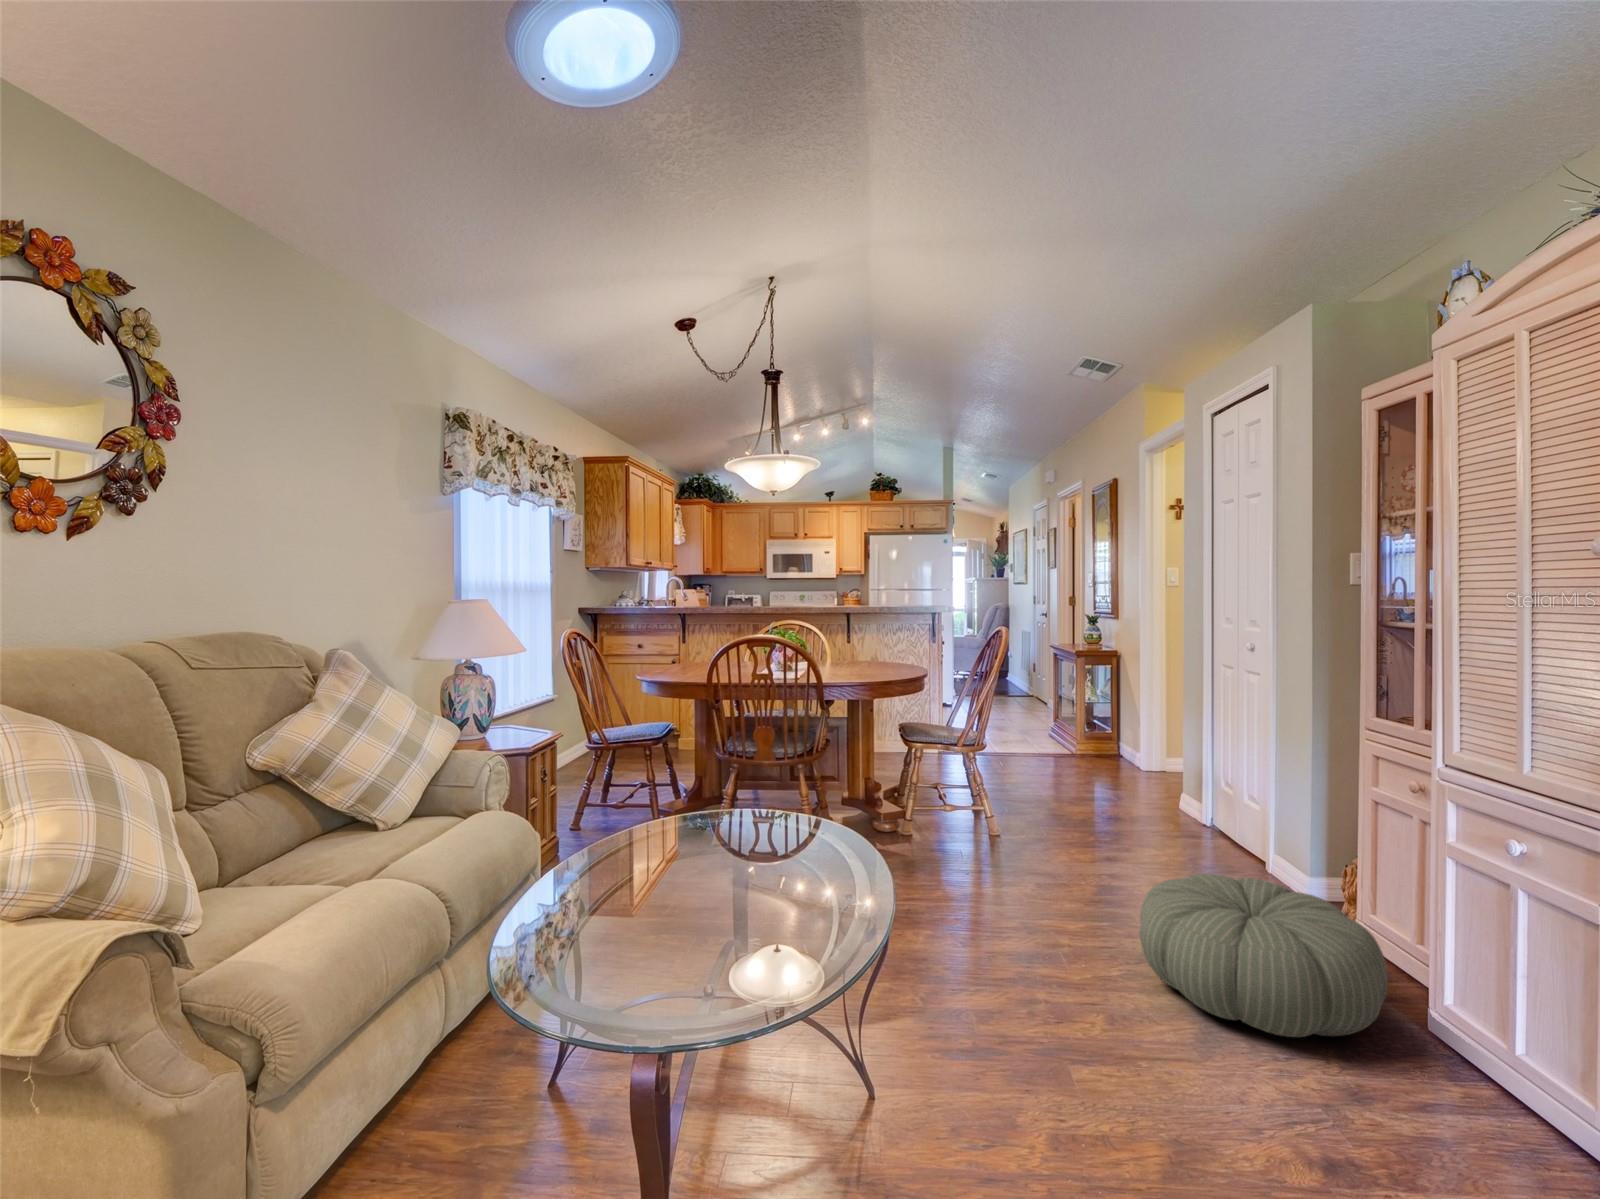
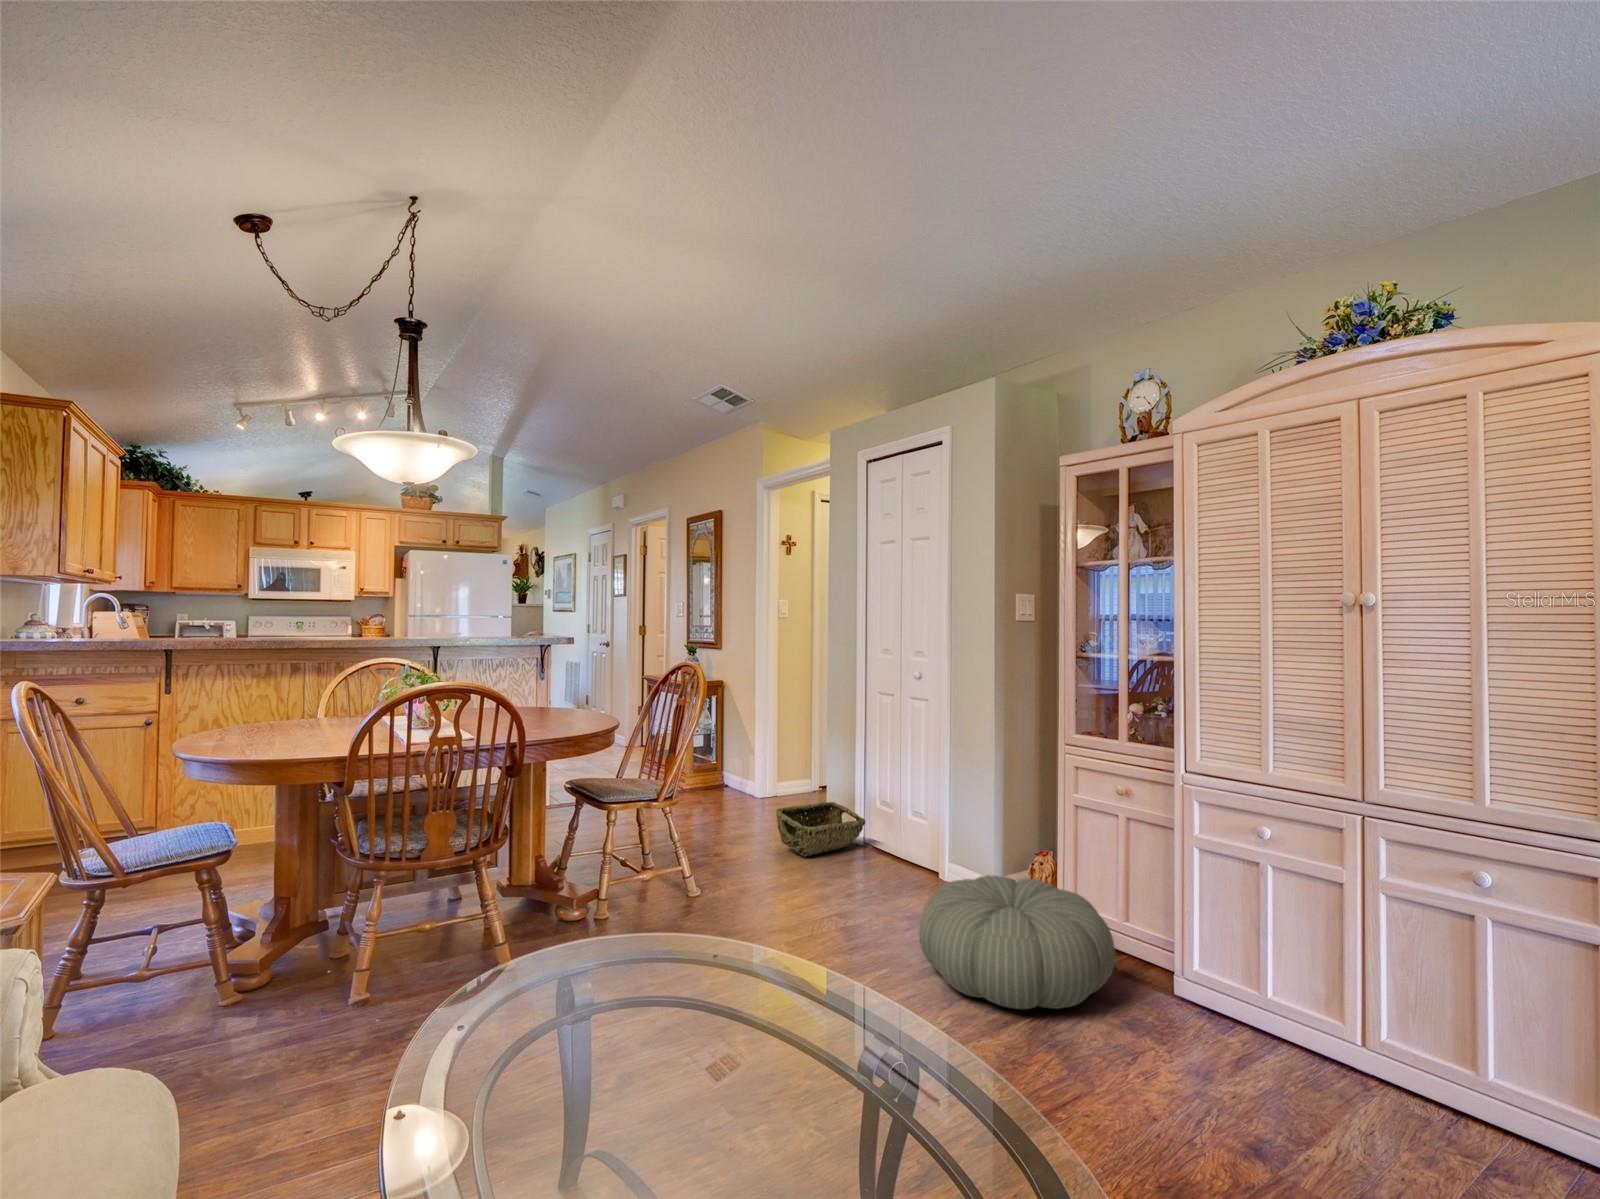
woven basket: none [1107,779,1214,831] -> present [776,802,865,857]

